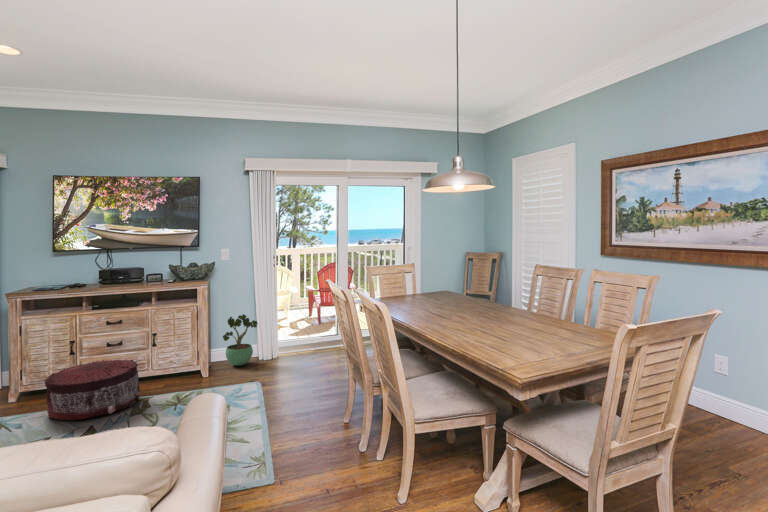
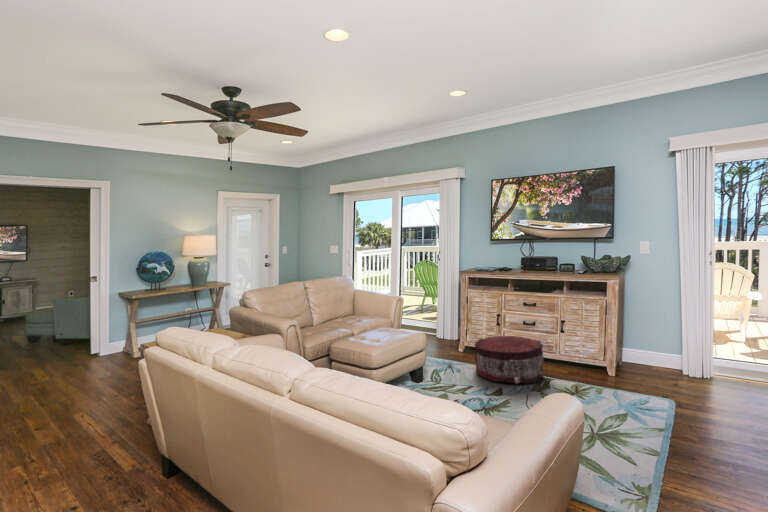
potted plant: present [223,314,258,366] -> none [635,316,682,373]

